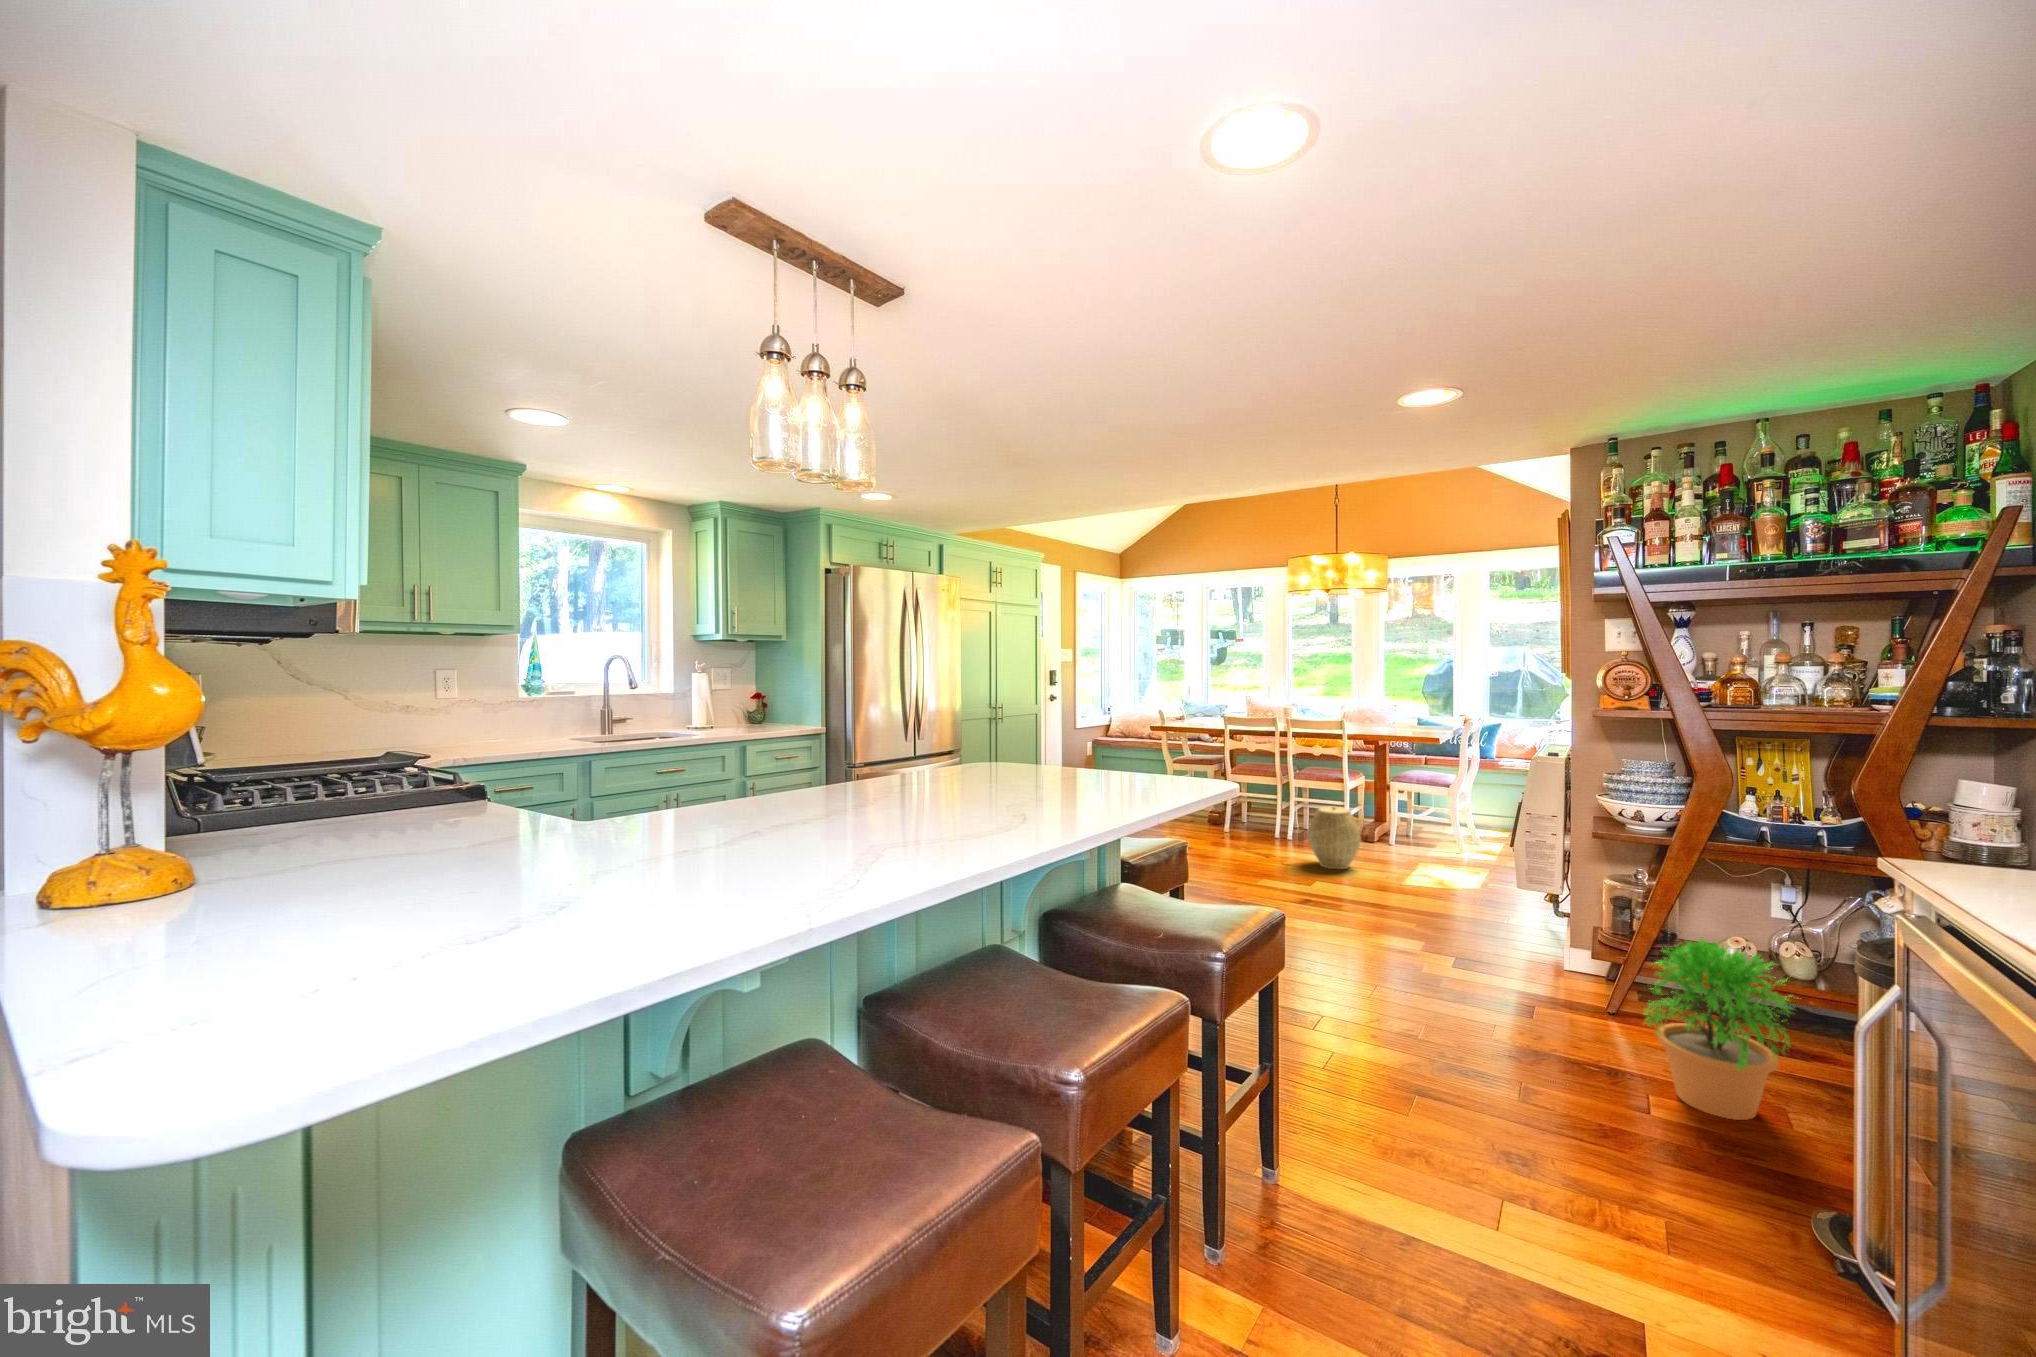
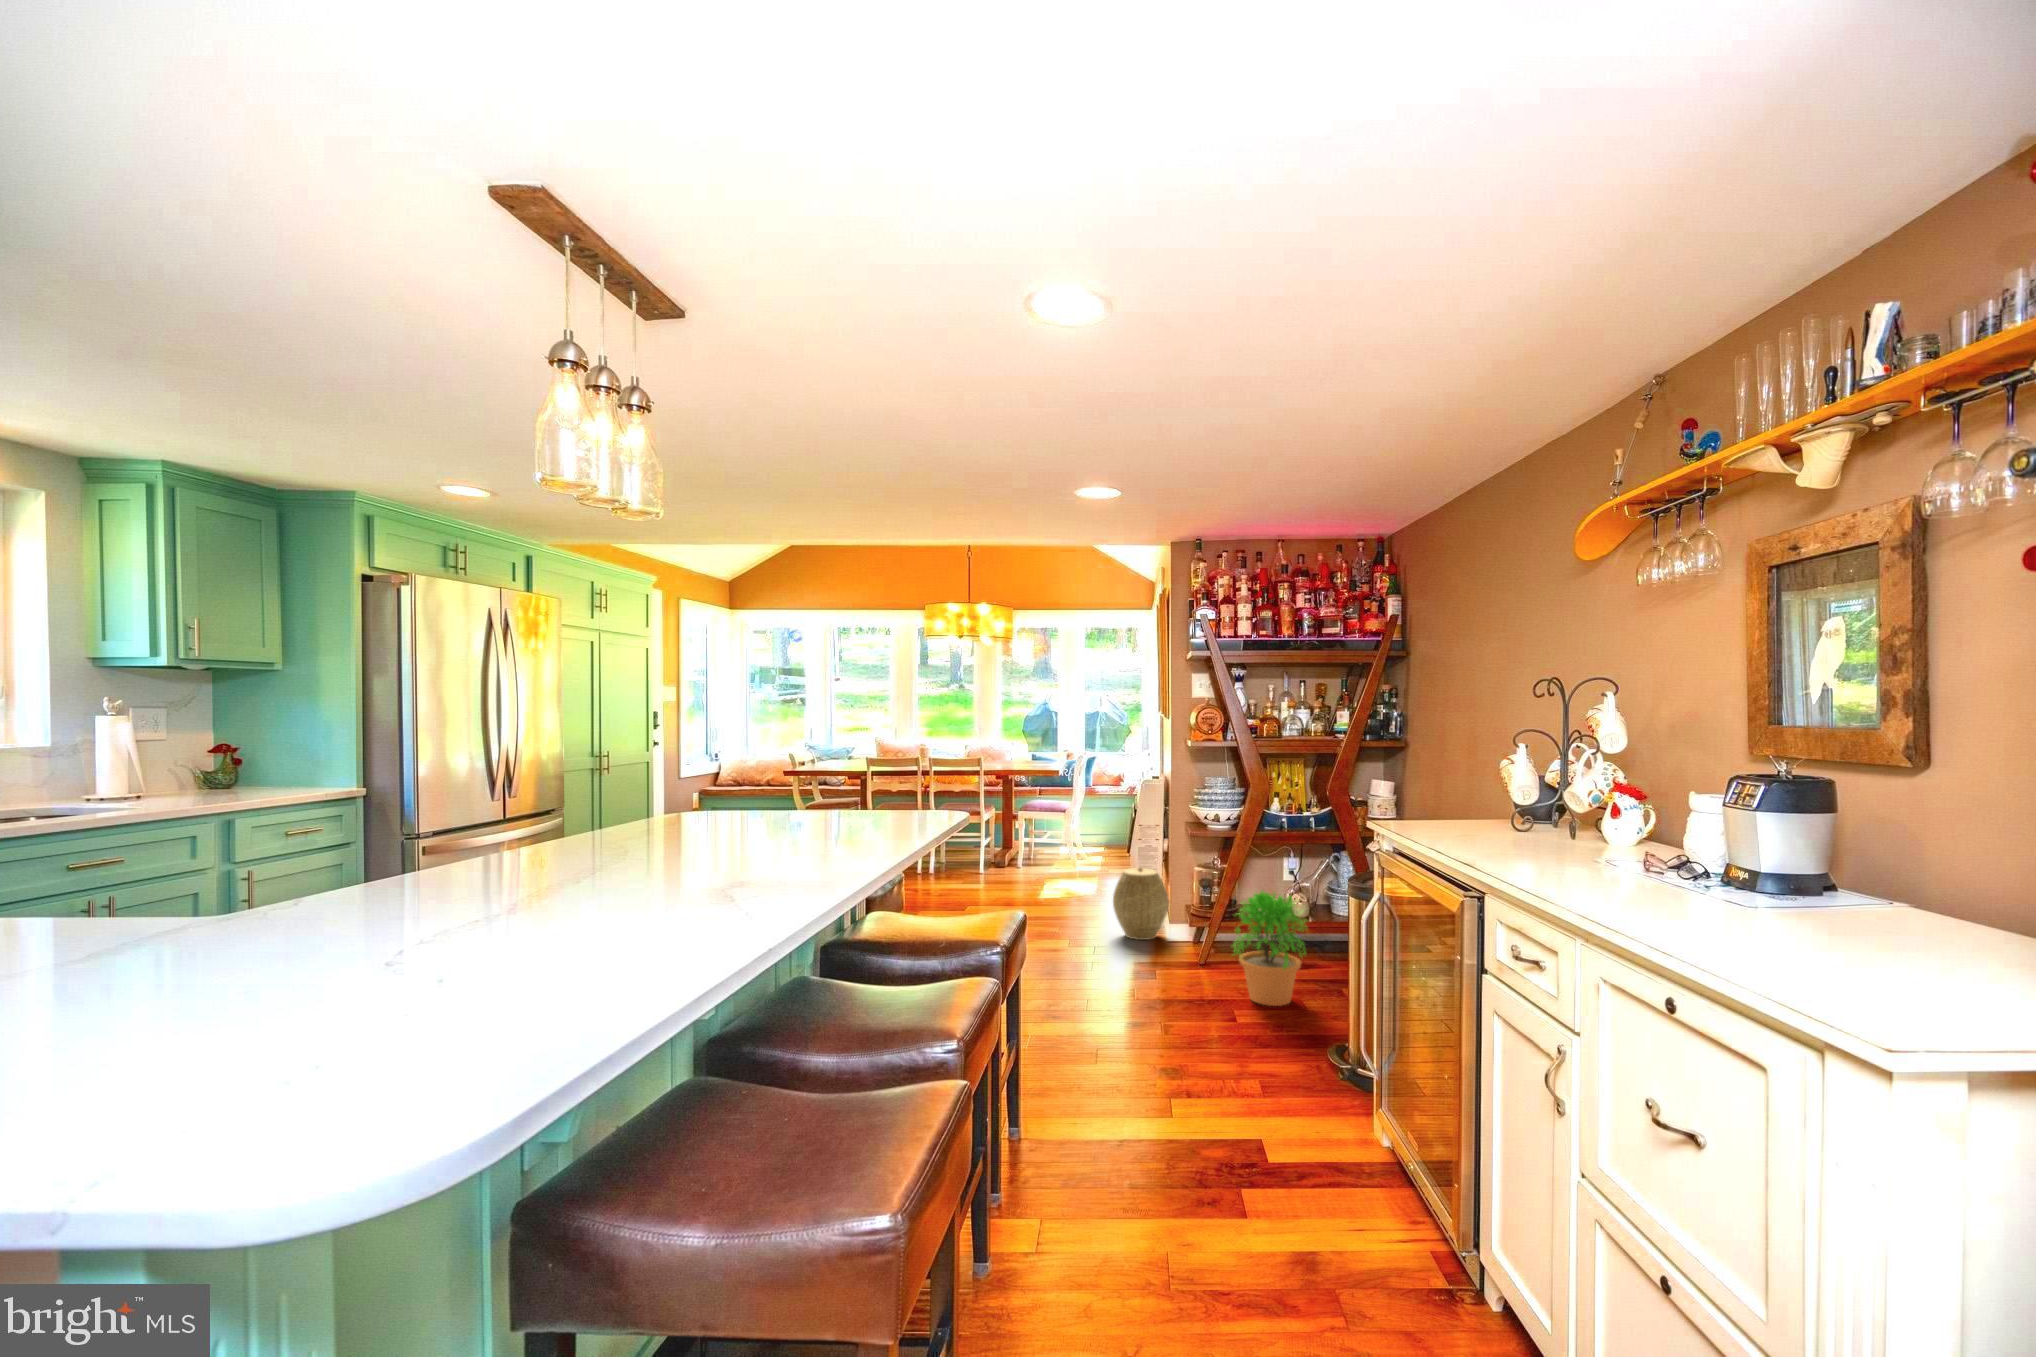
woven basket: present [1308,807,1361,869] -> present [1113,868,1169,940]

